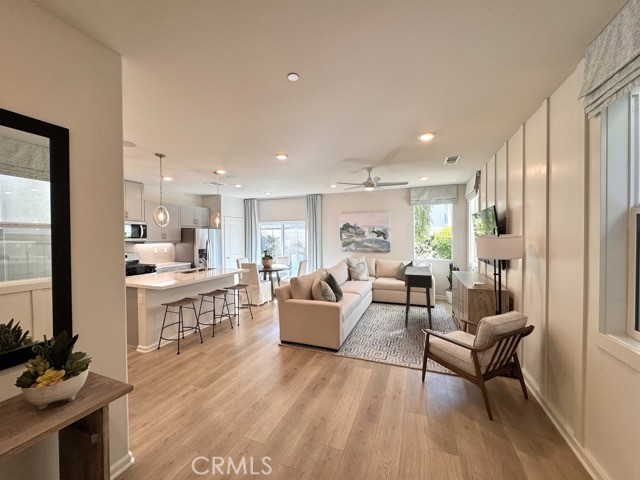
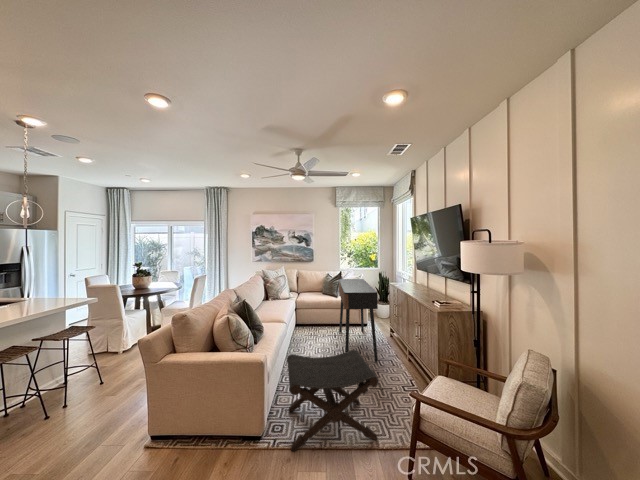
footstool: none [354,309,413,365] -> present [287,350,379,451]

